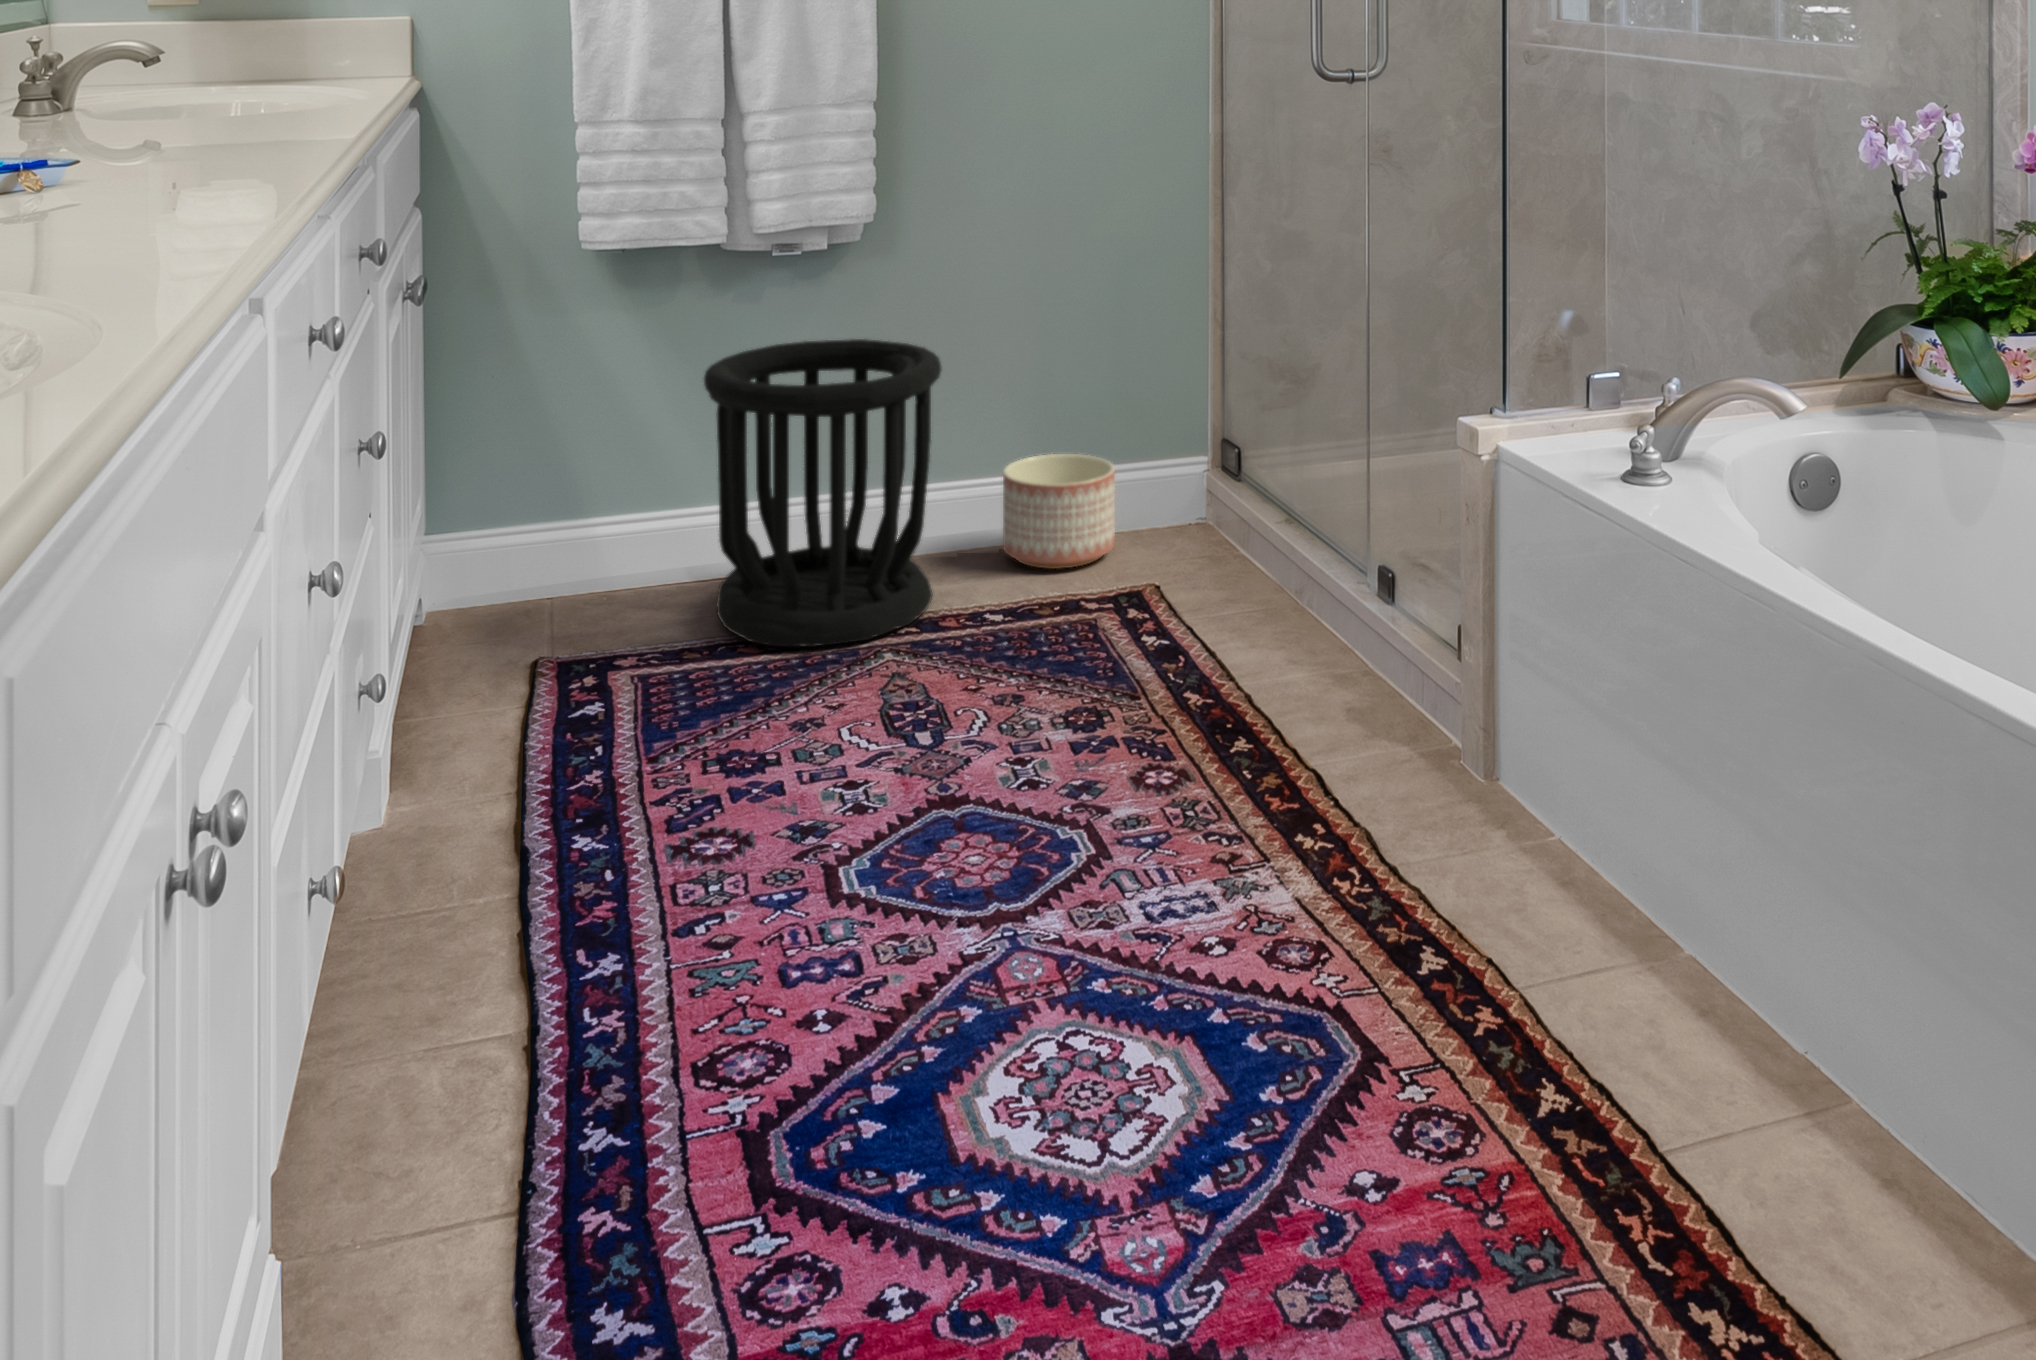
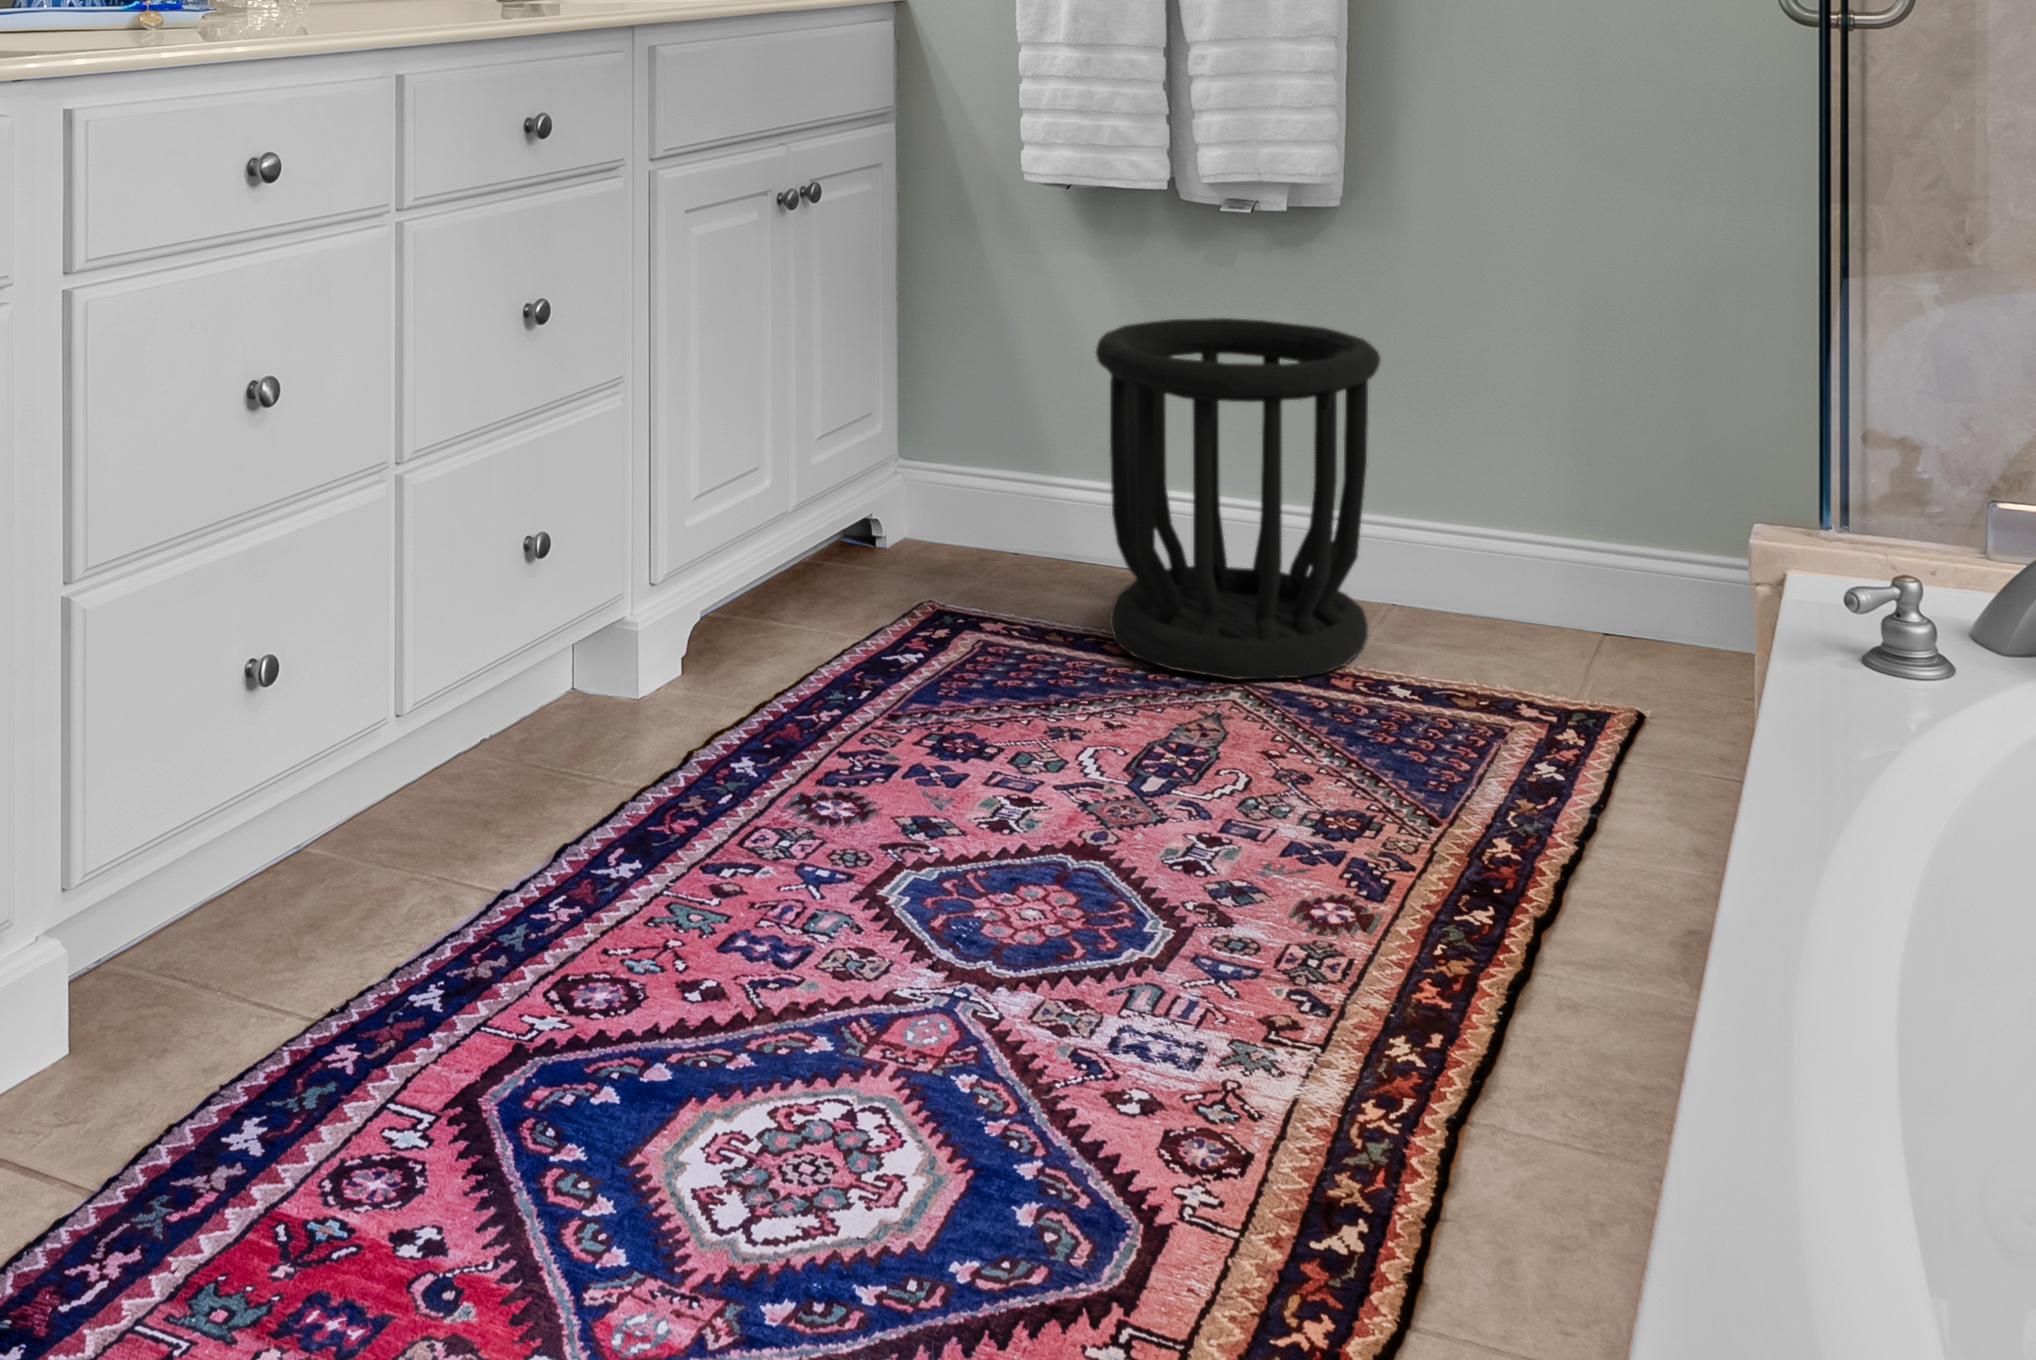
planter: present [1003,454,1115,569] -> none [1497,522,1655,676]

